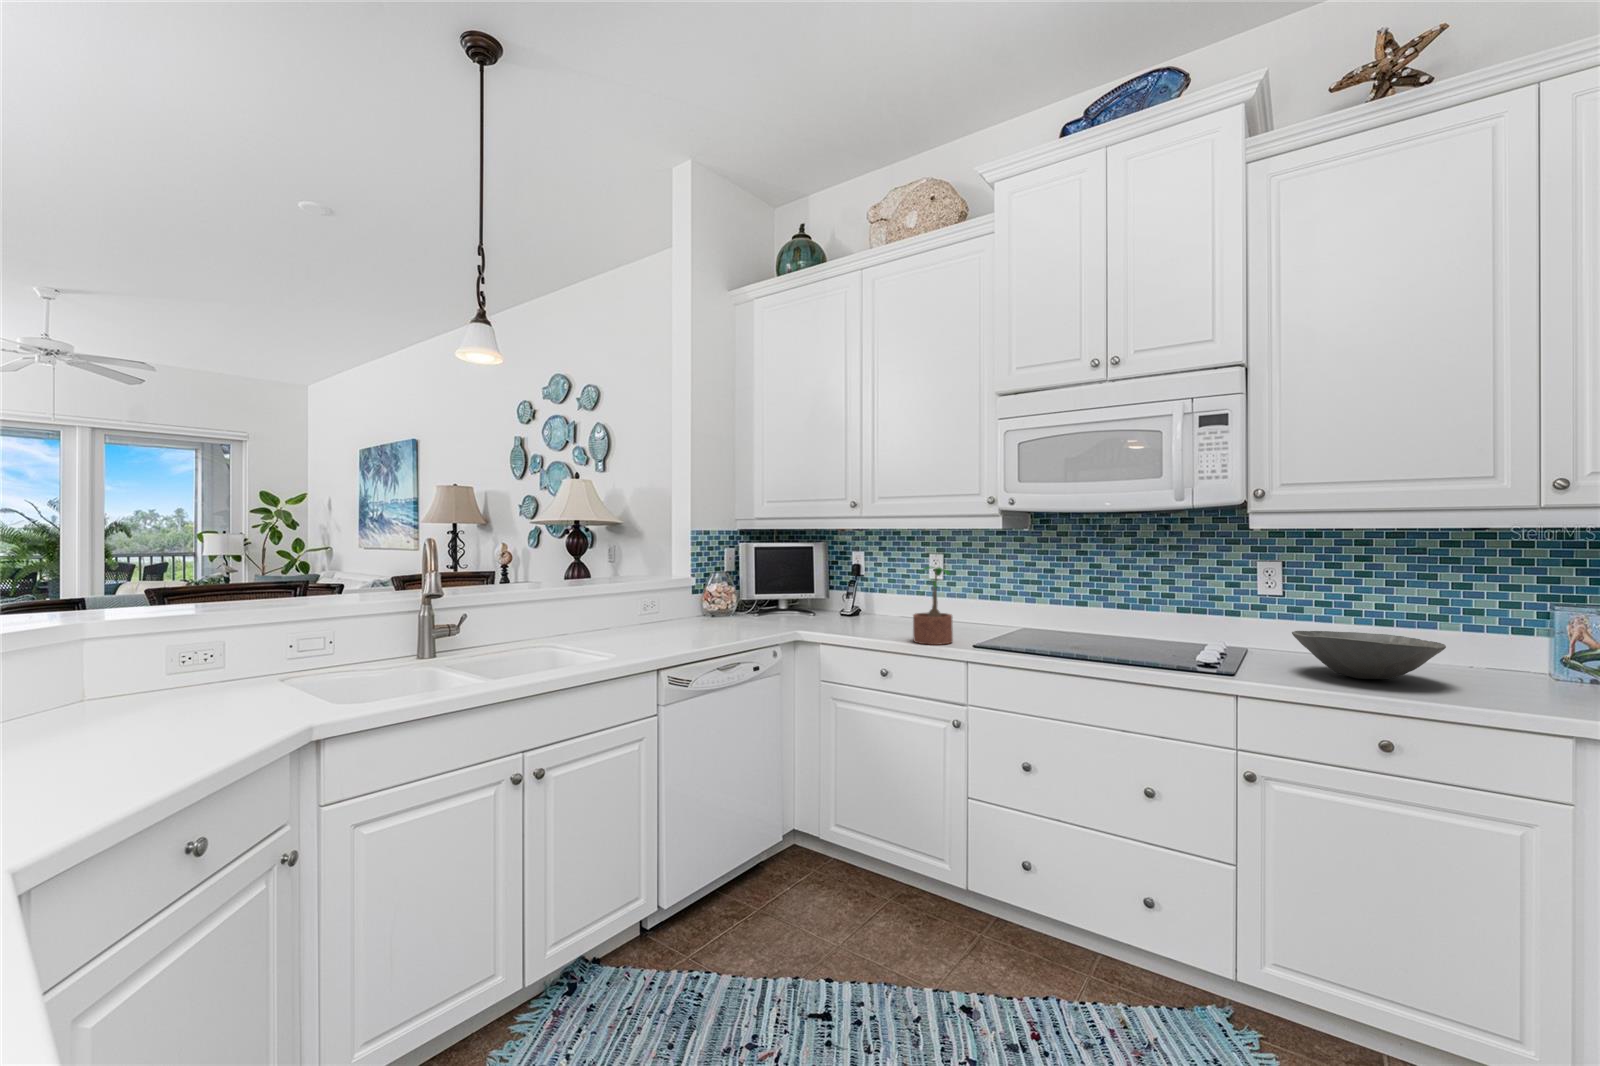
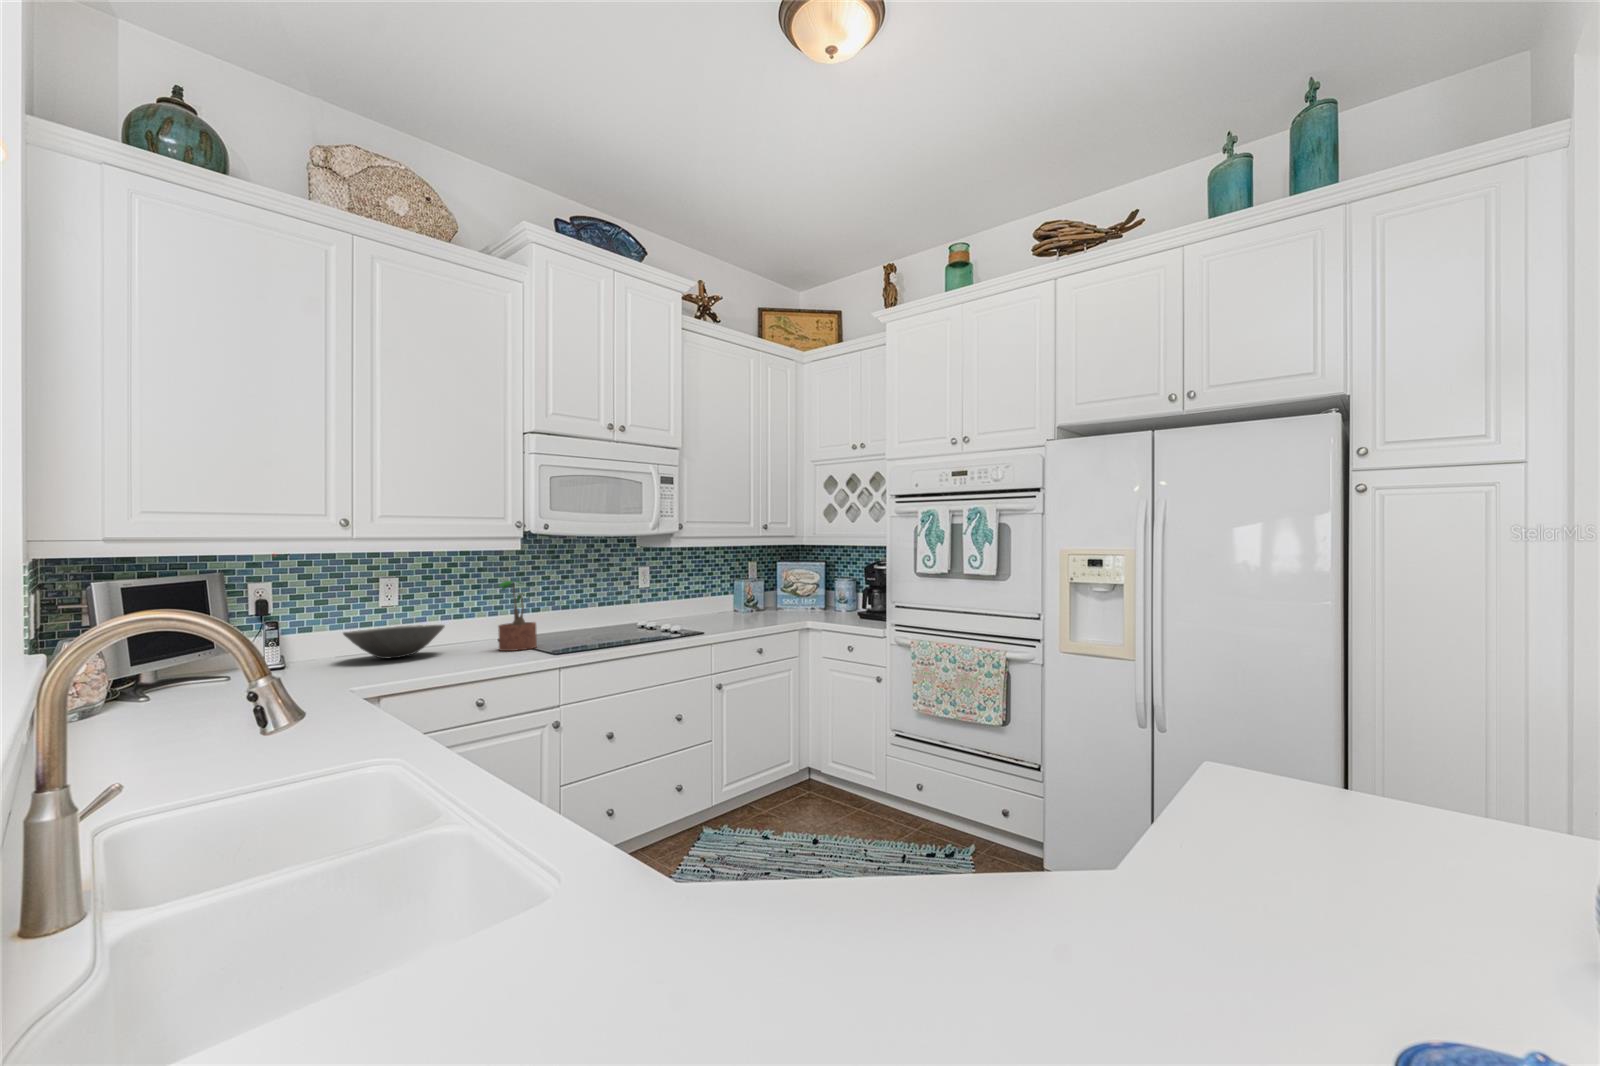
bowl: present [1292,631,1446,679] -> present [343,625,444,659]

